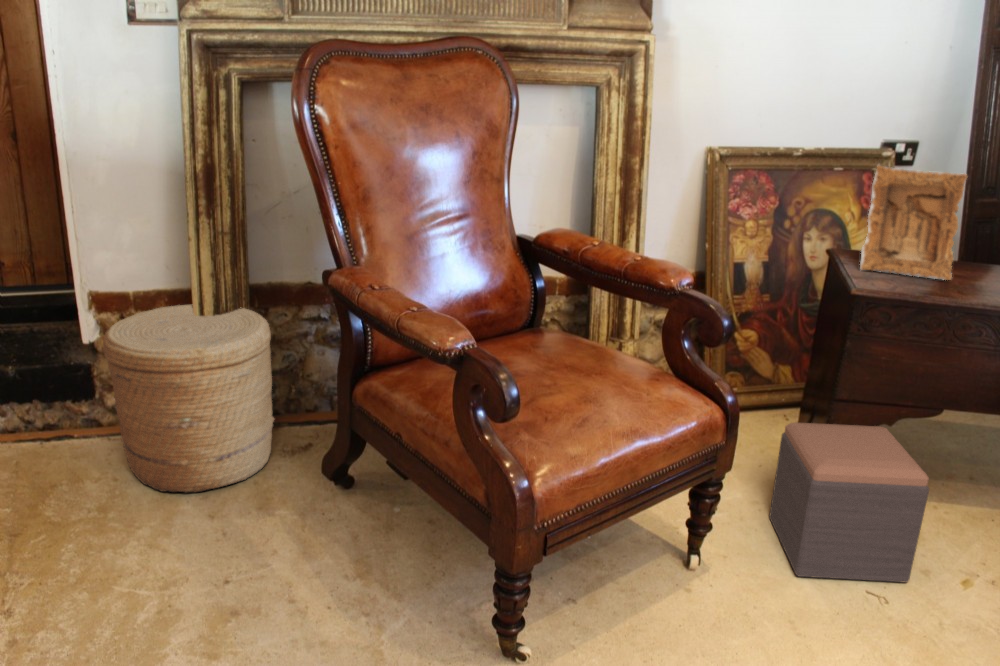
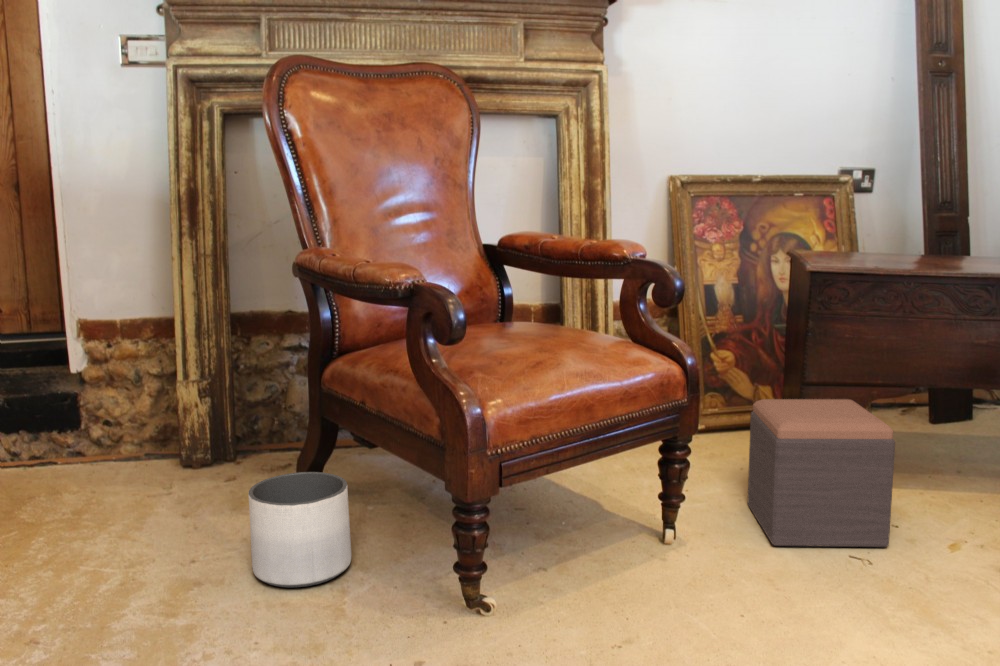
picture frame: present [860,166,967,280] -> none [818,166,910,265]
woven basket: present [103,305,274,492] -> none [85,329,253,502]
planter: none [284,493,384,617] -> present [248,472,351,587]

